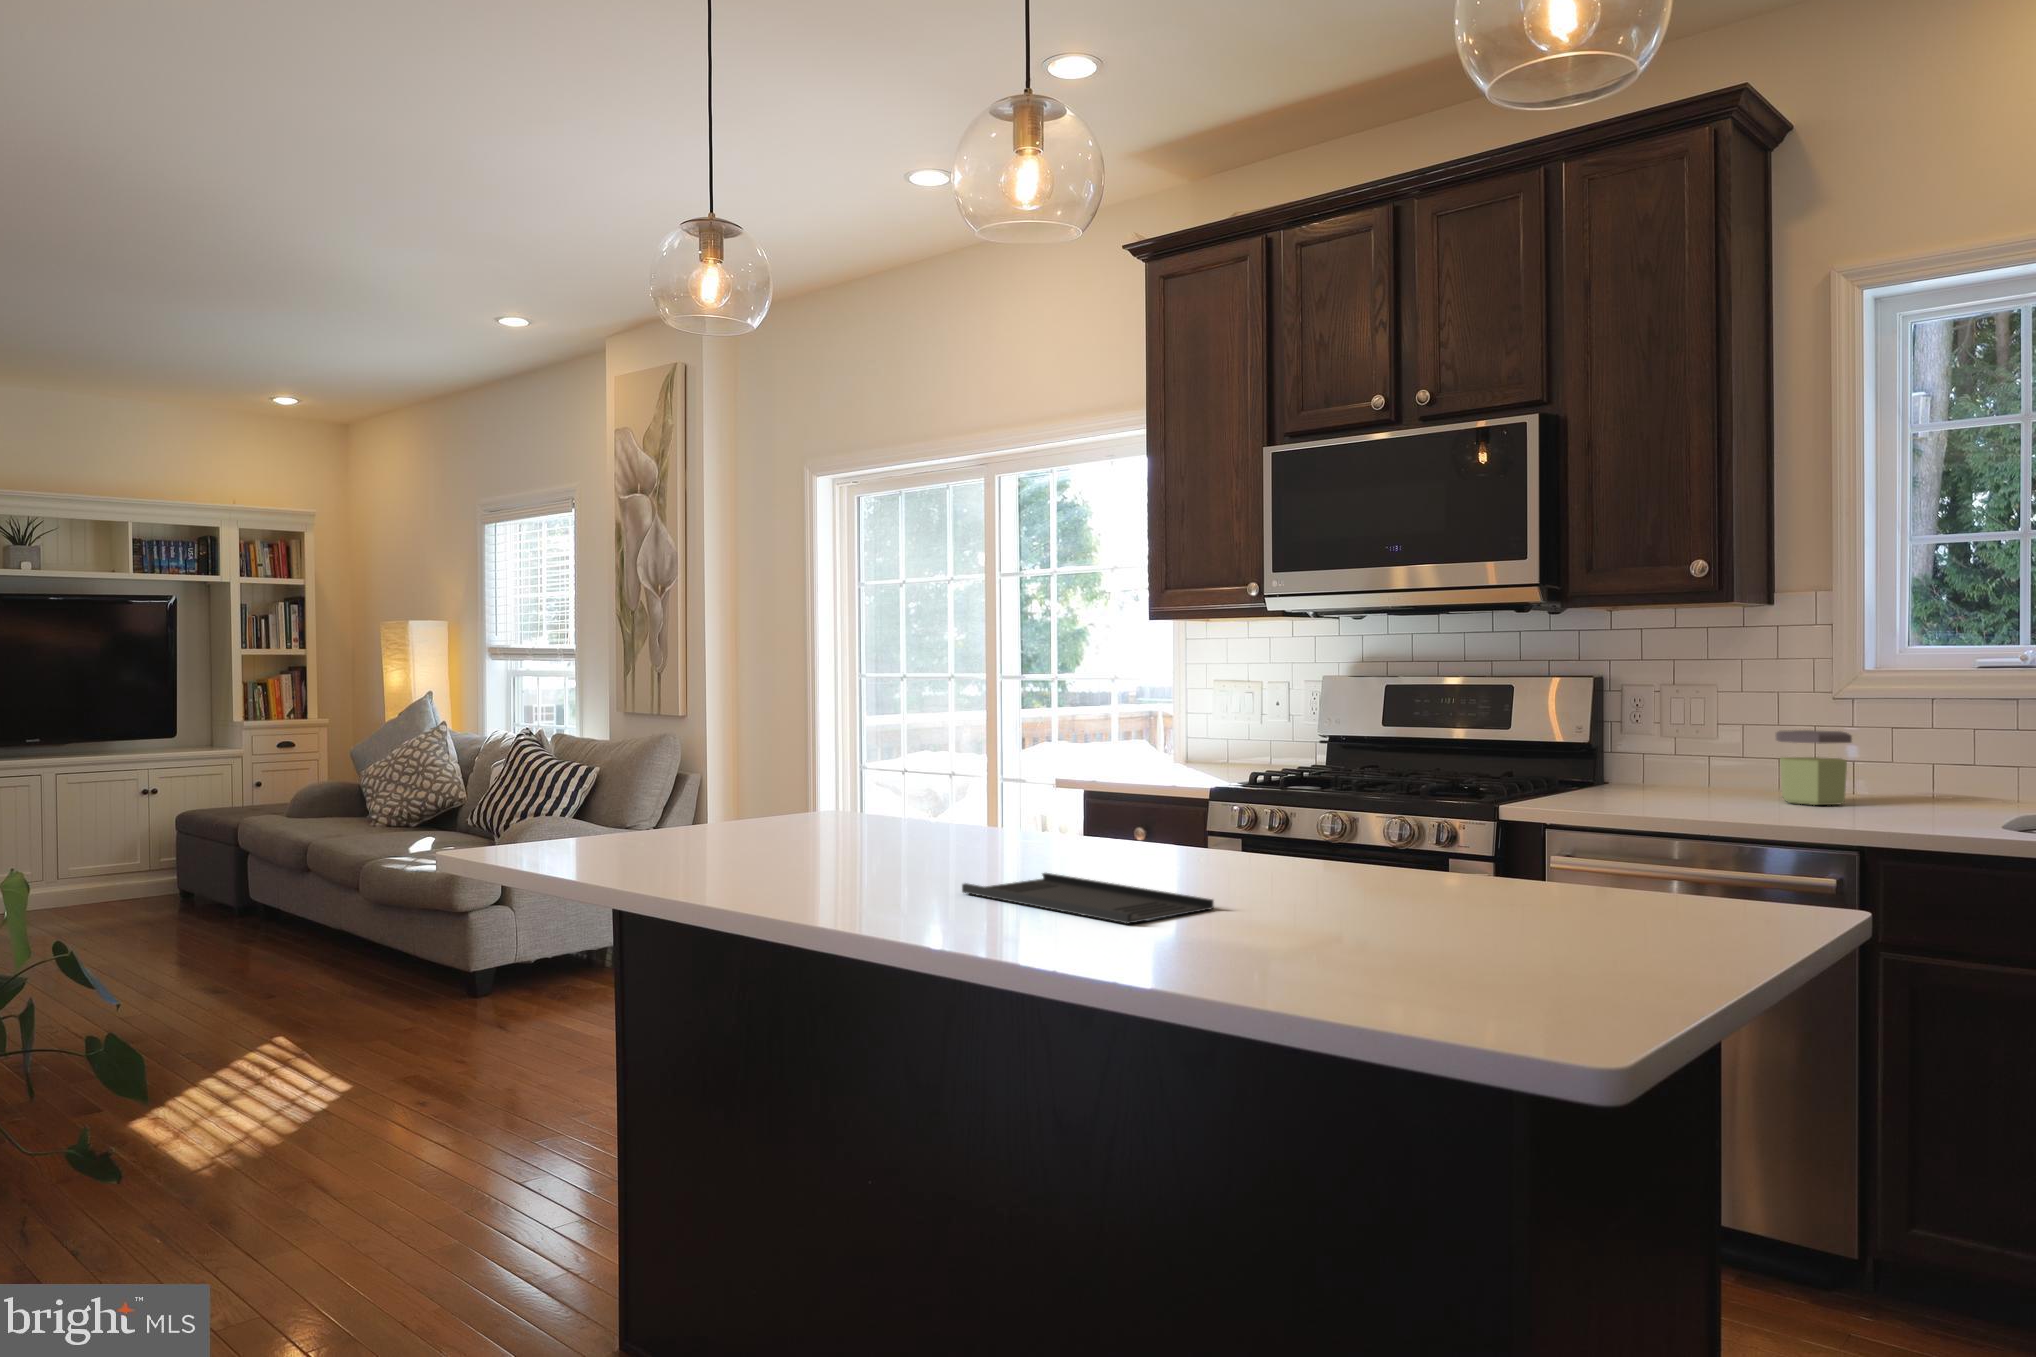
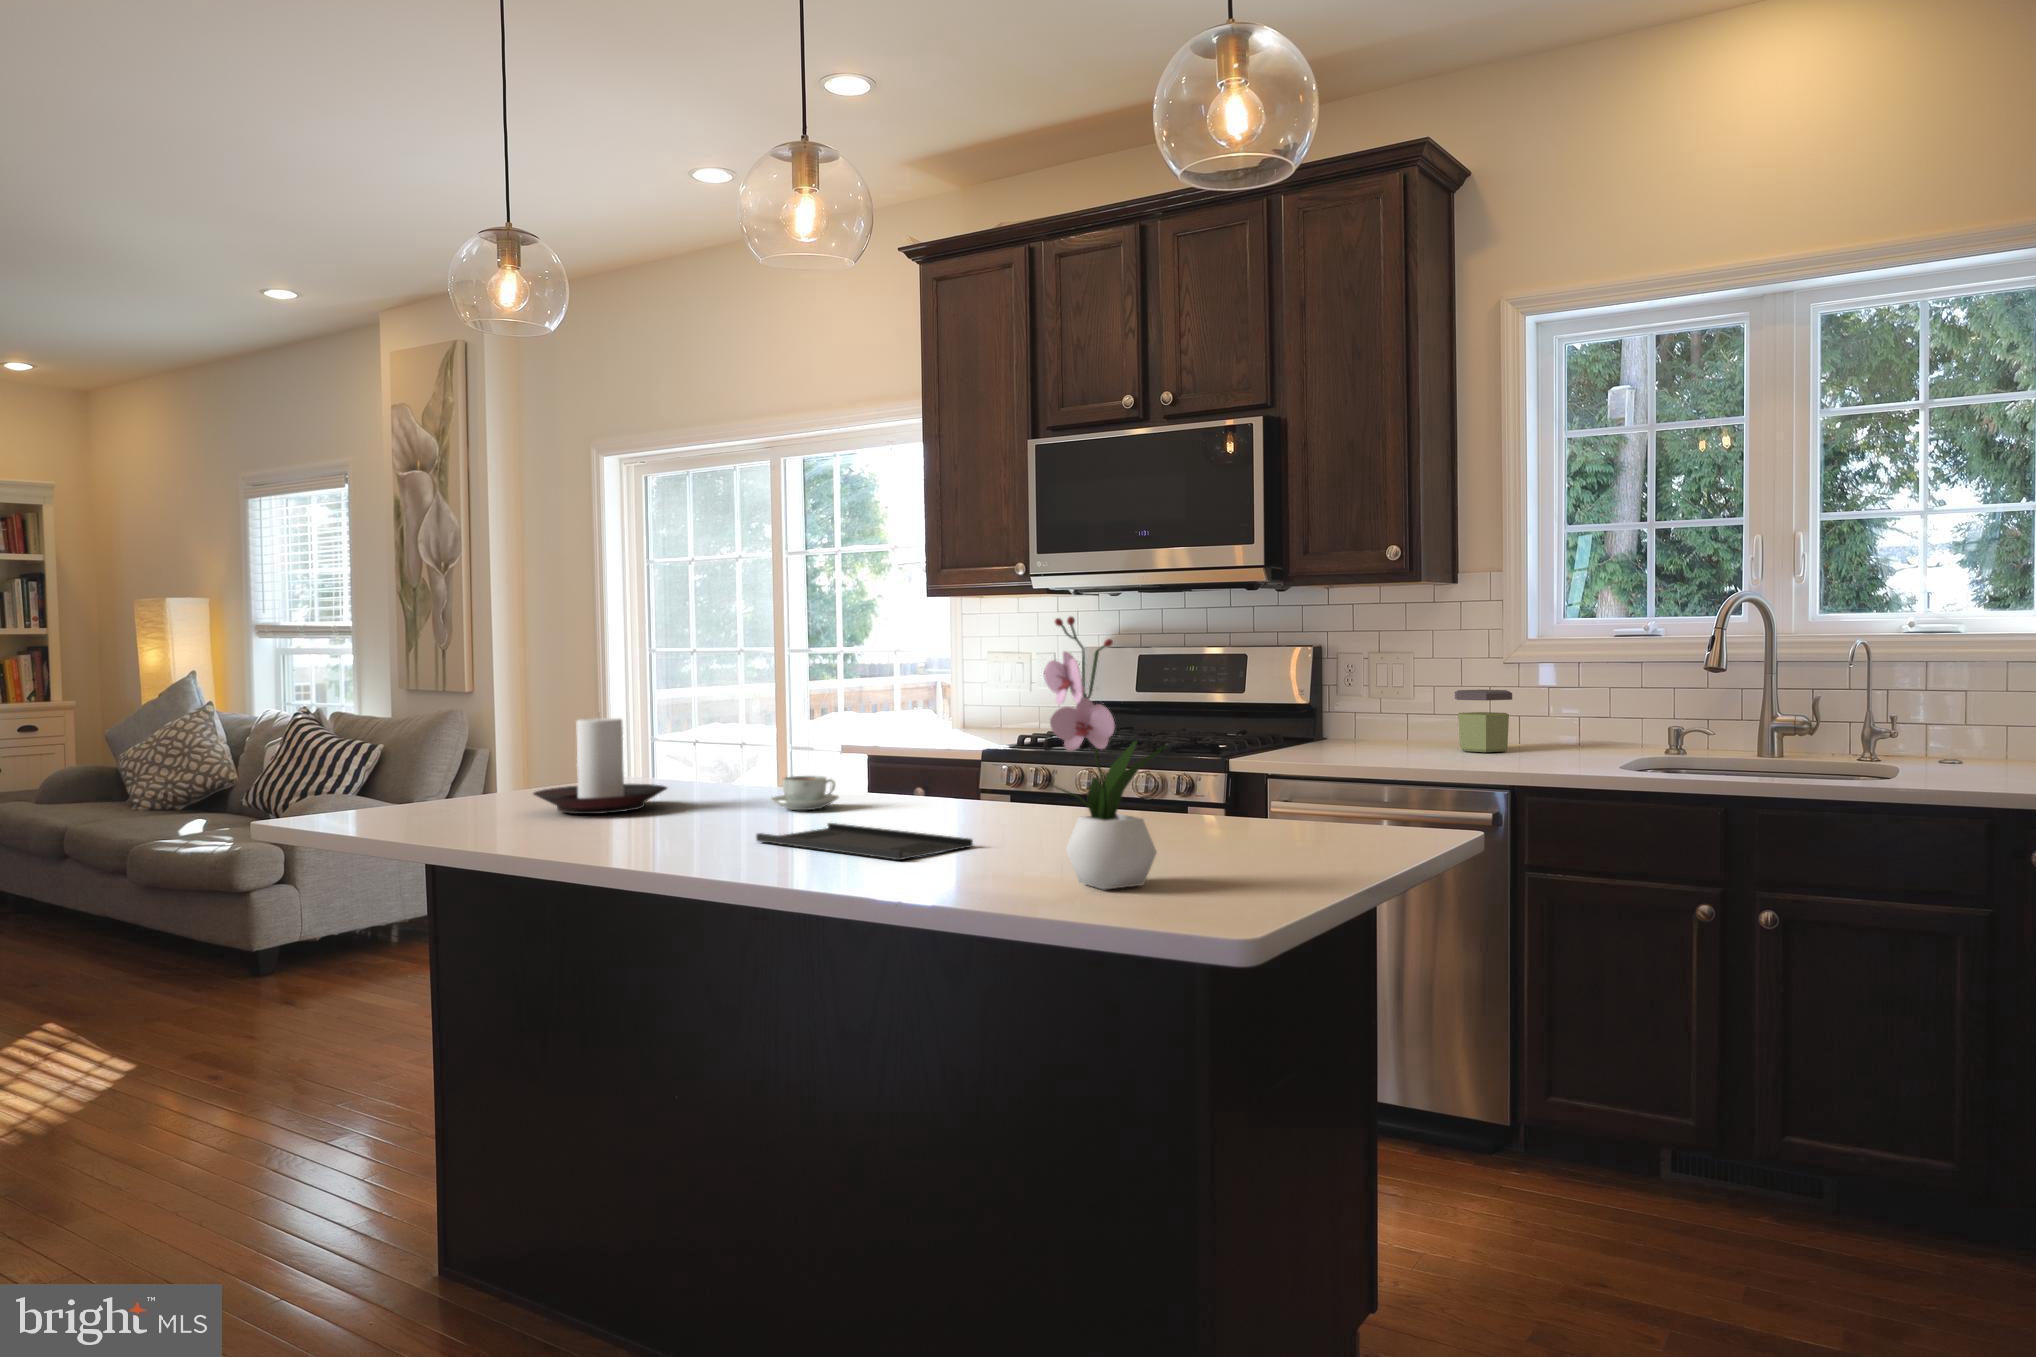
flower arrangement: none [1311,634,1473,977] -> present [1044,617,1167,889]
candle holder: none [724,741,868,852] -> present [534,718,667,814]
coffee cup: none [979,816,1055,855] -> present [771,776,839,810]

